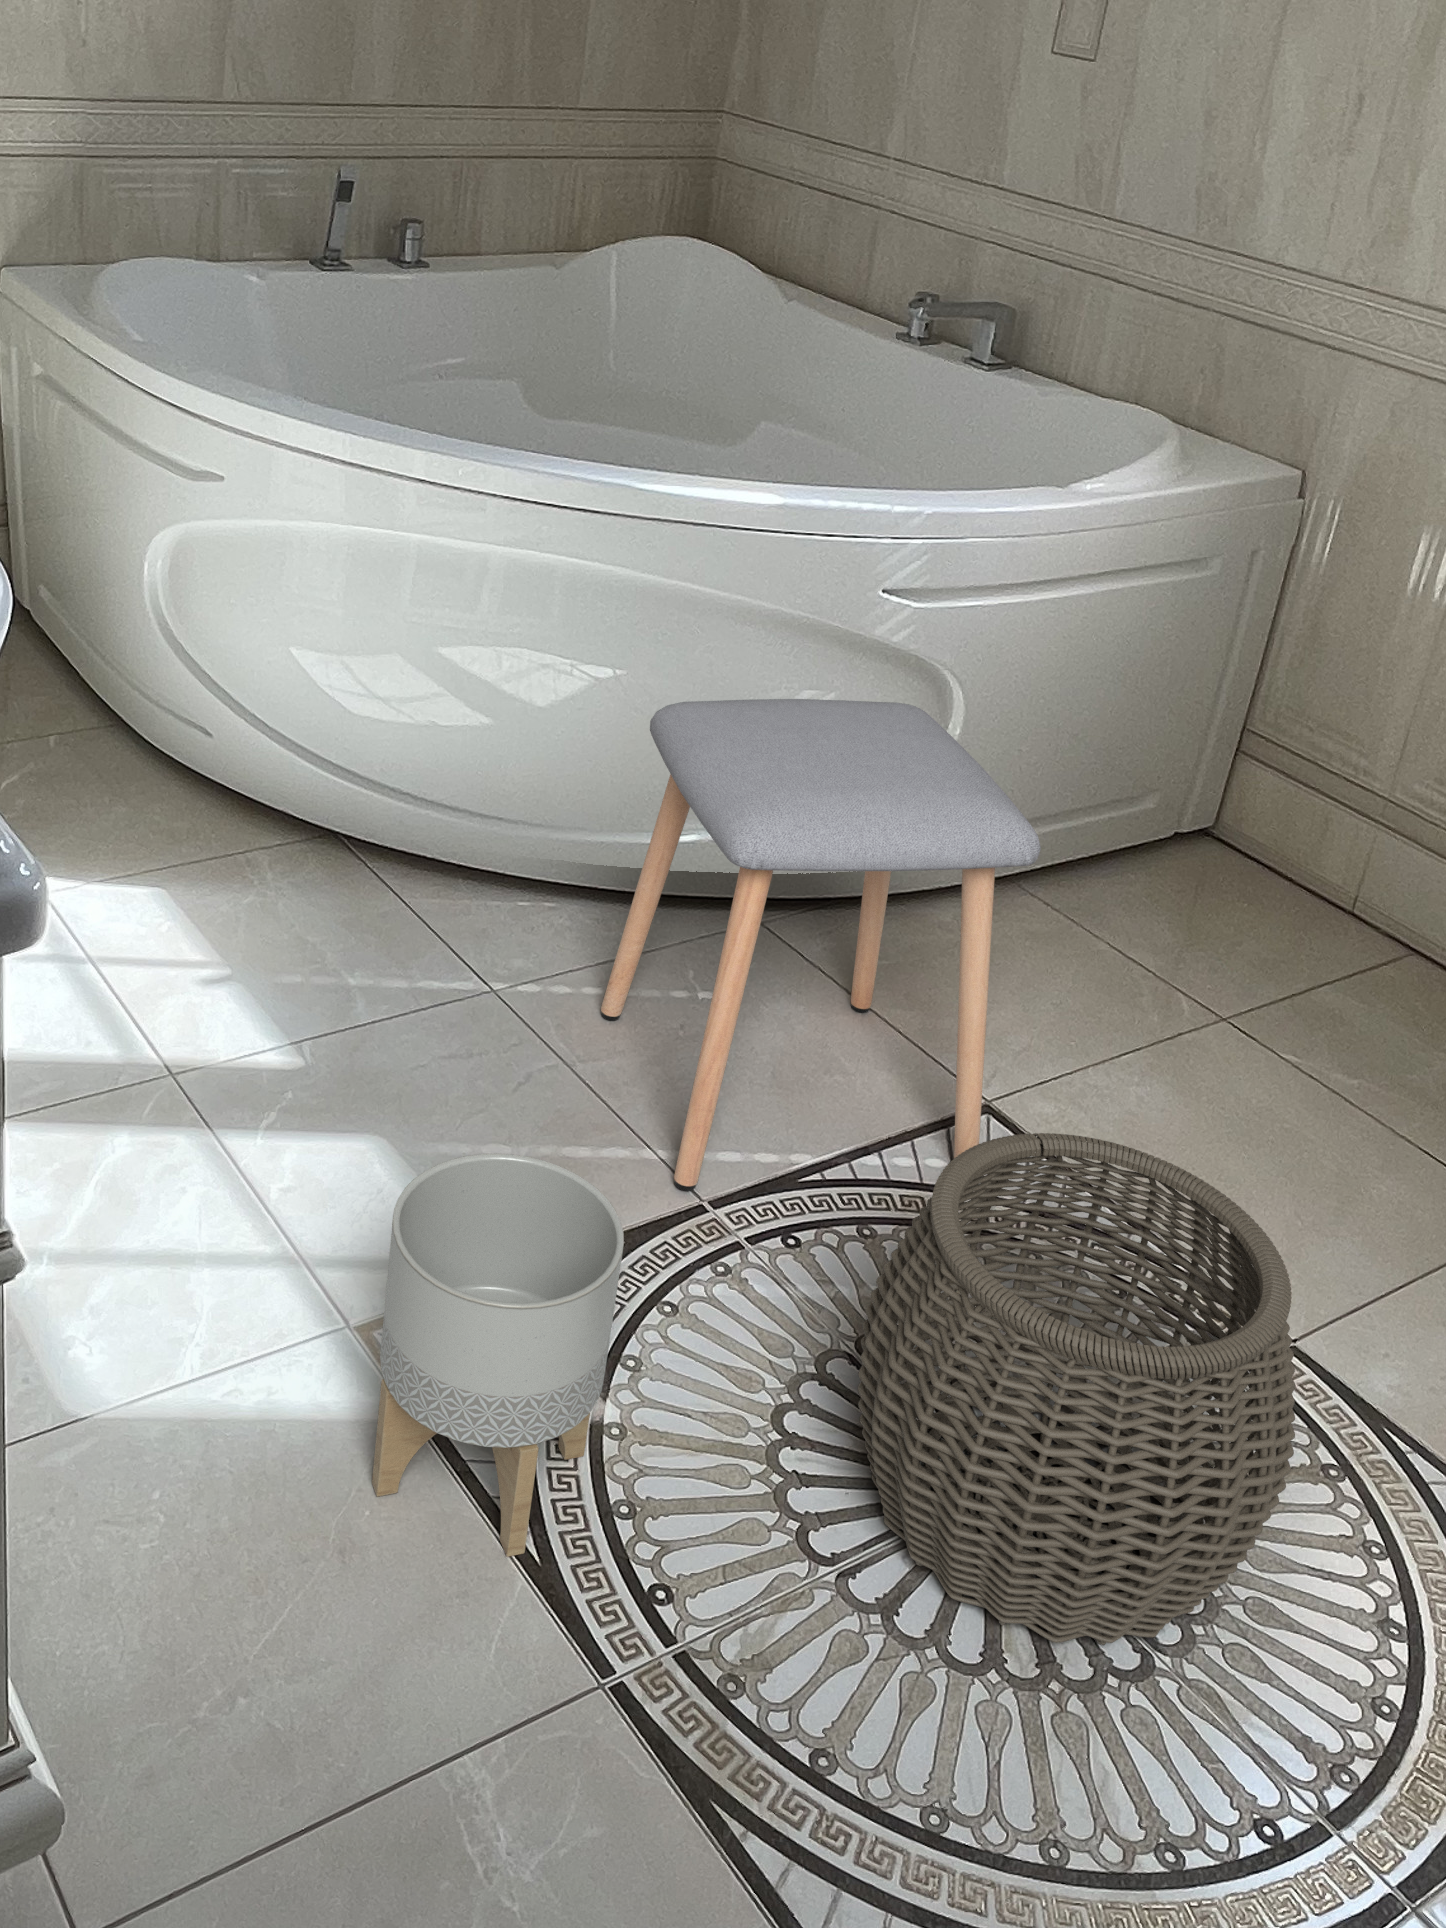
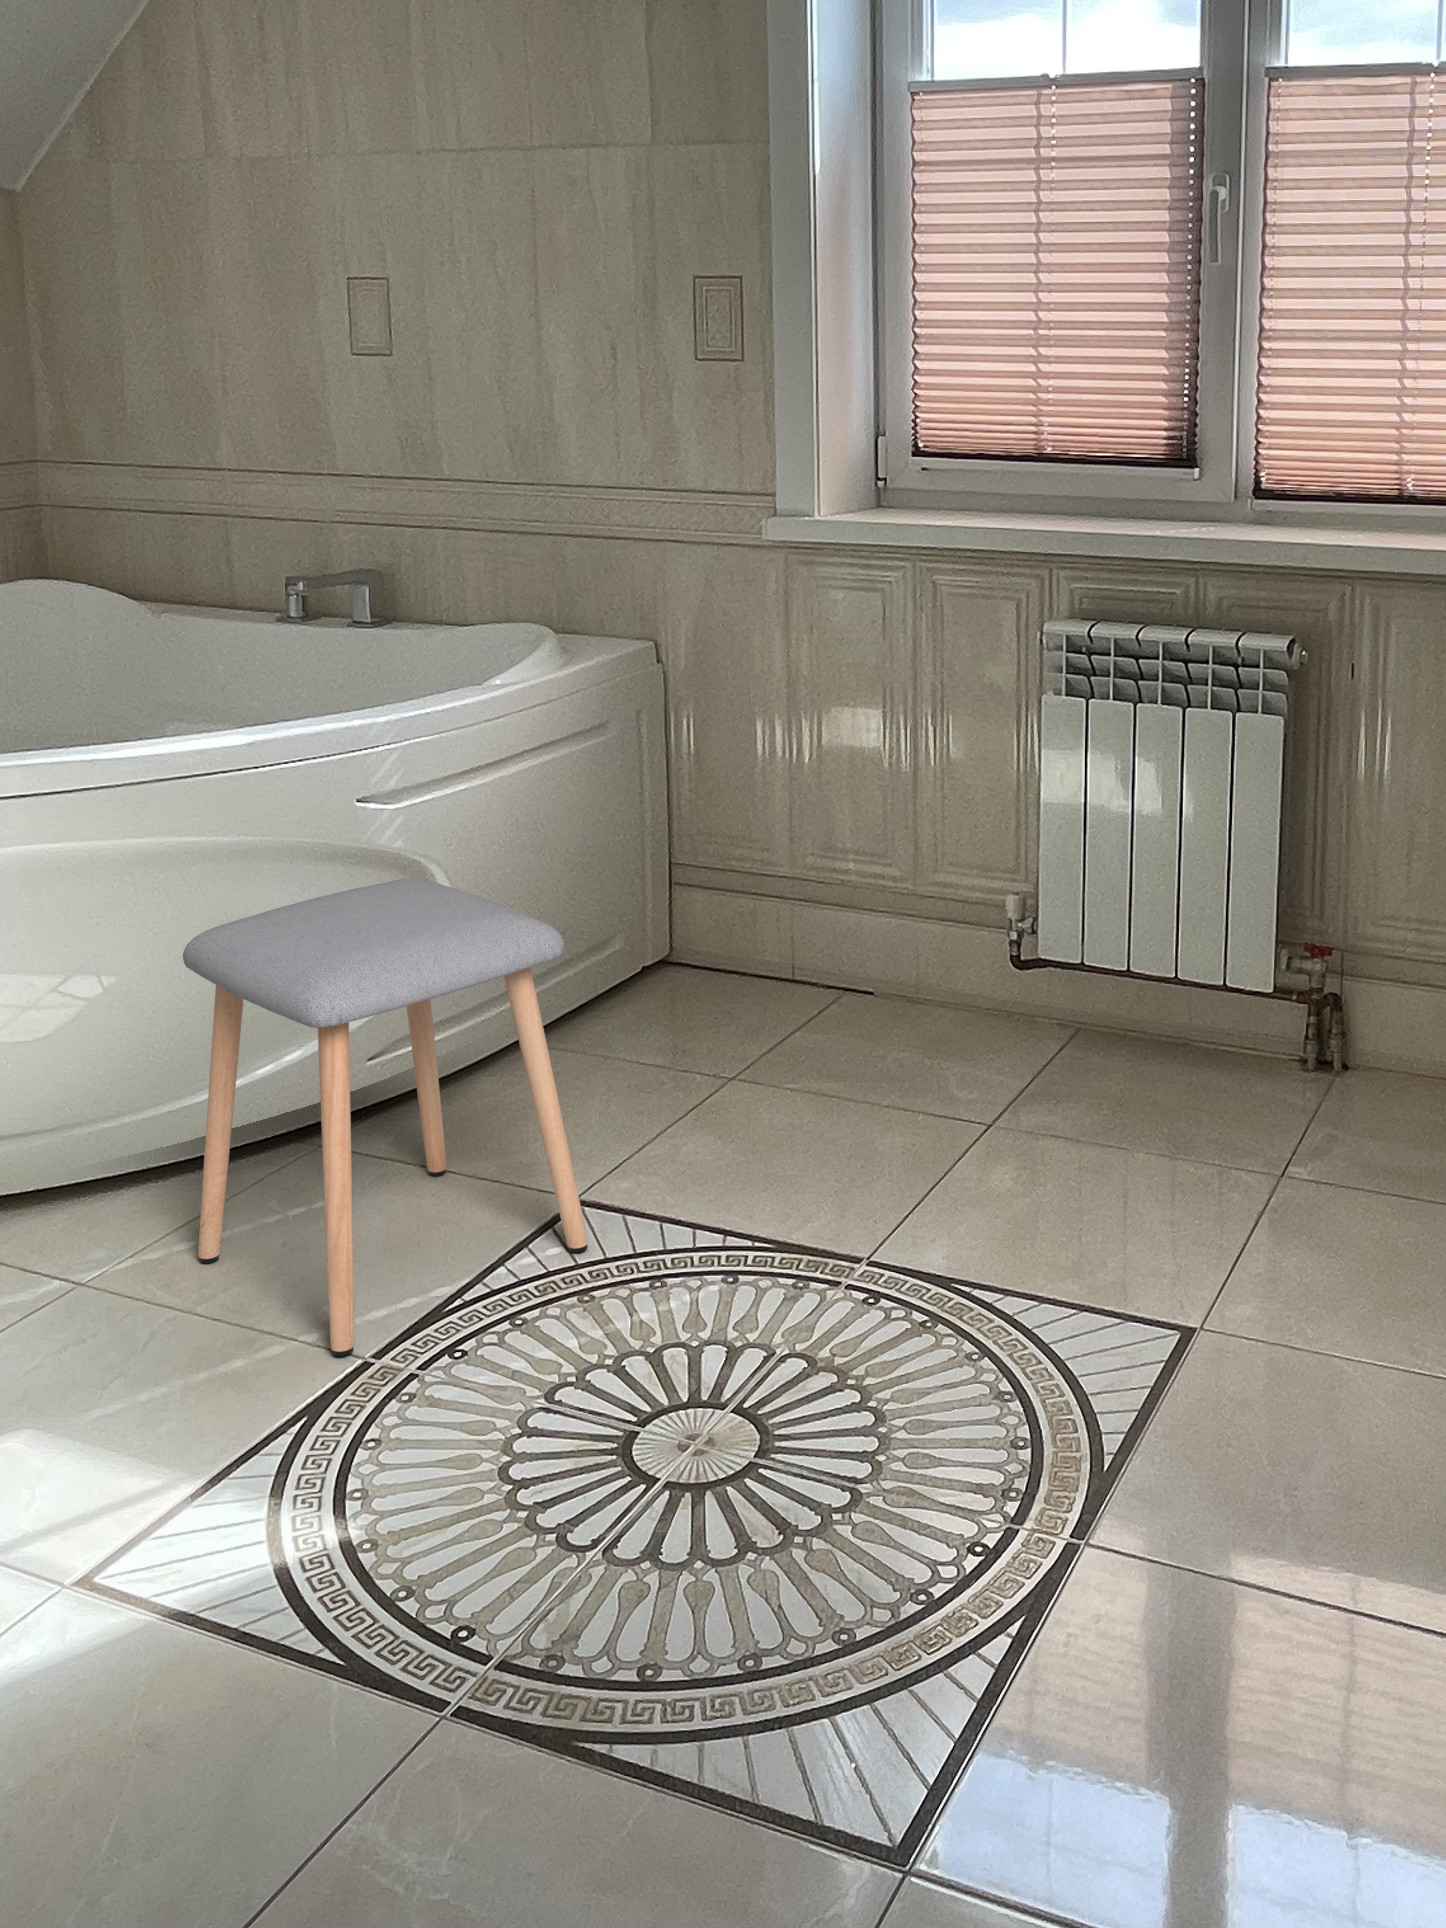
woven basket: present [858,1133,1295,1645] -> none [554,1116,905,1521]
planter: present [372,1154,624,1557] -> none [113,1306,355,1693]

